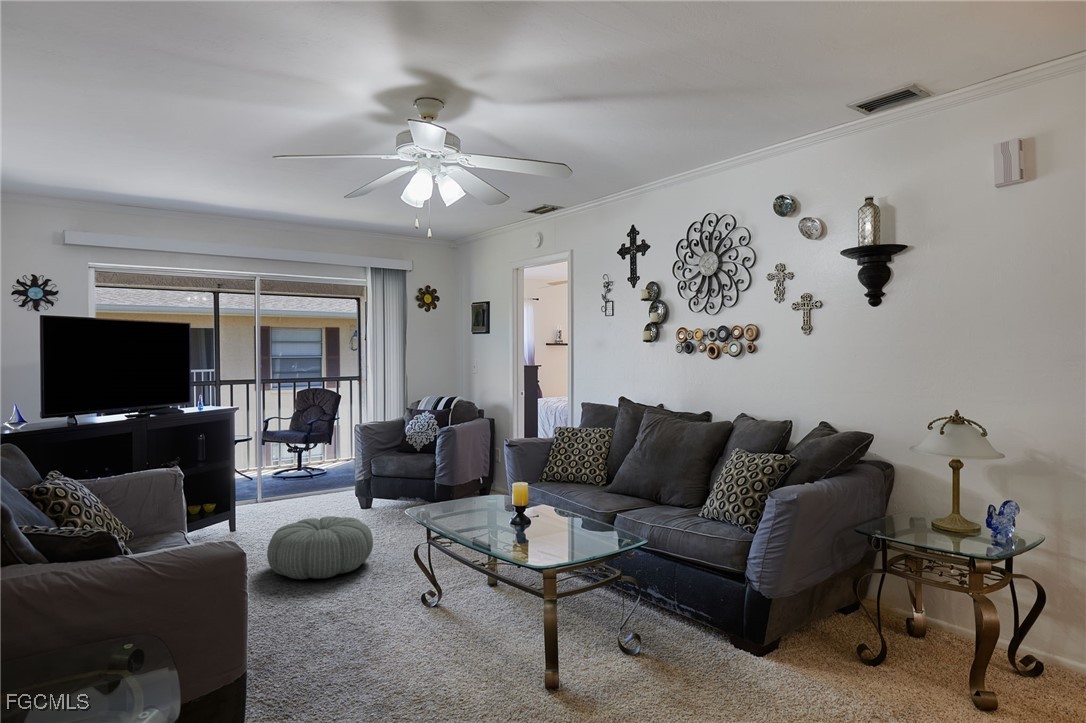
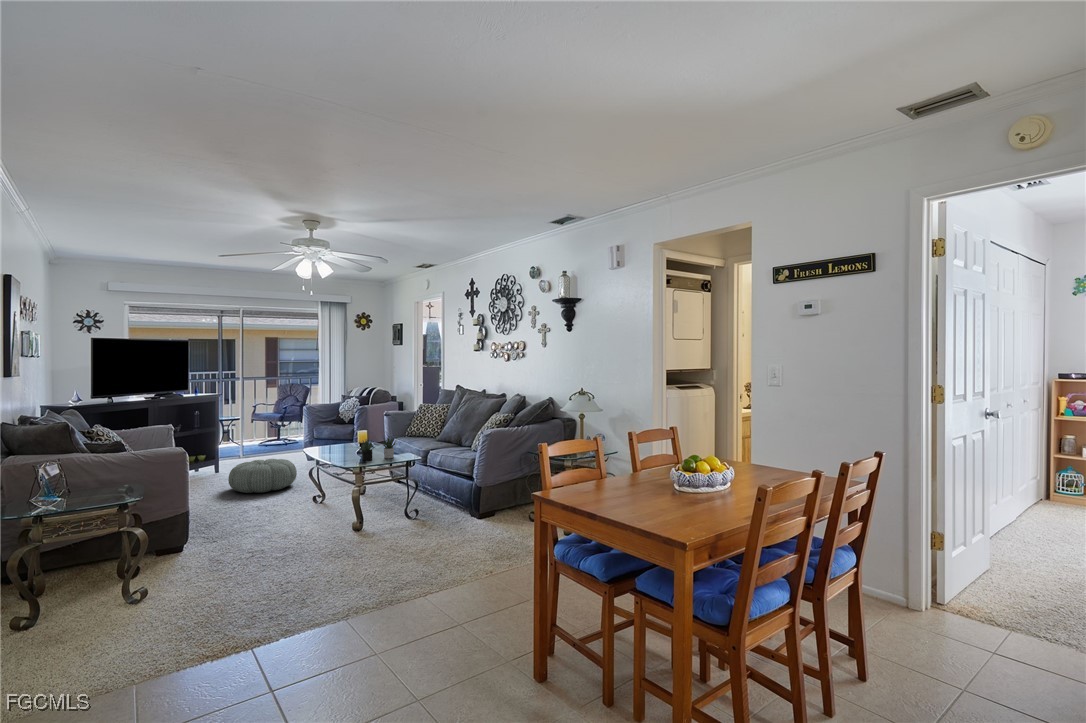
succulent plant: none [521,492,592,541] -> present [359,437,395,461]

